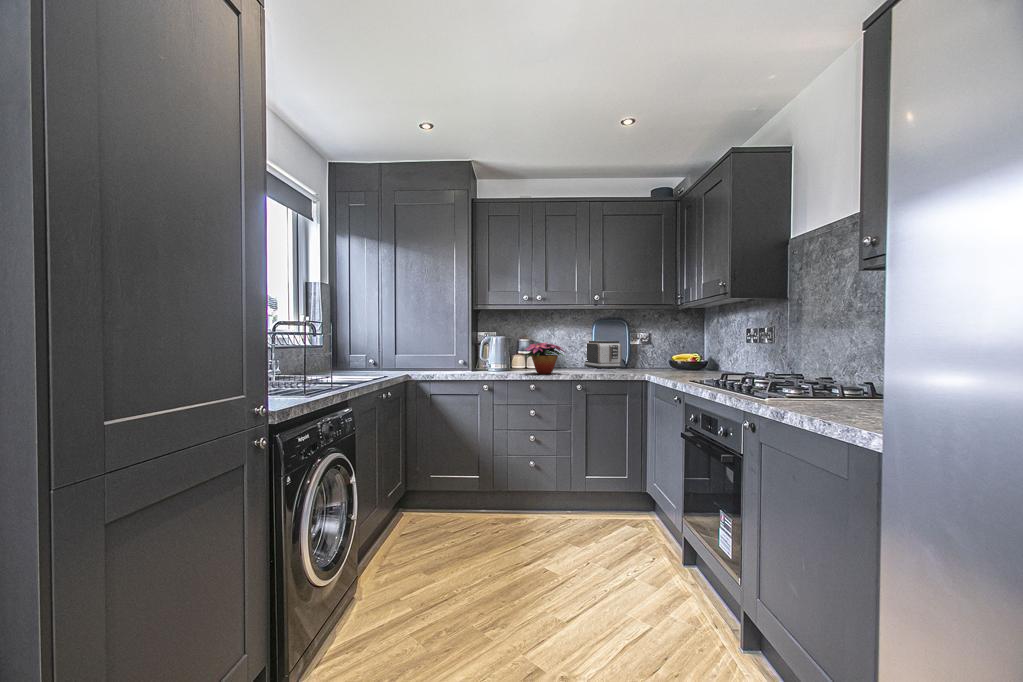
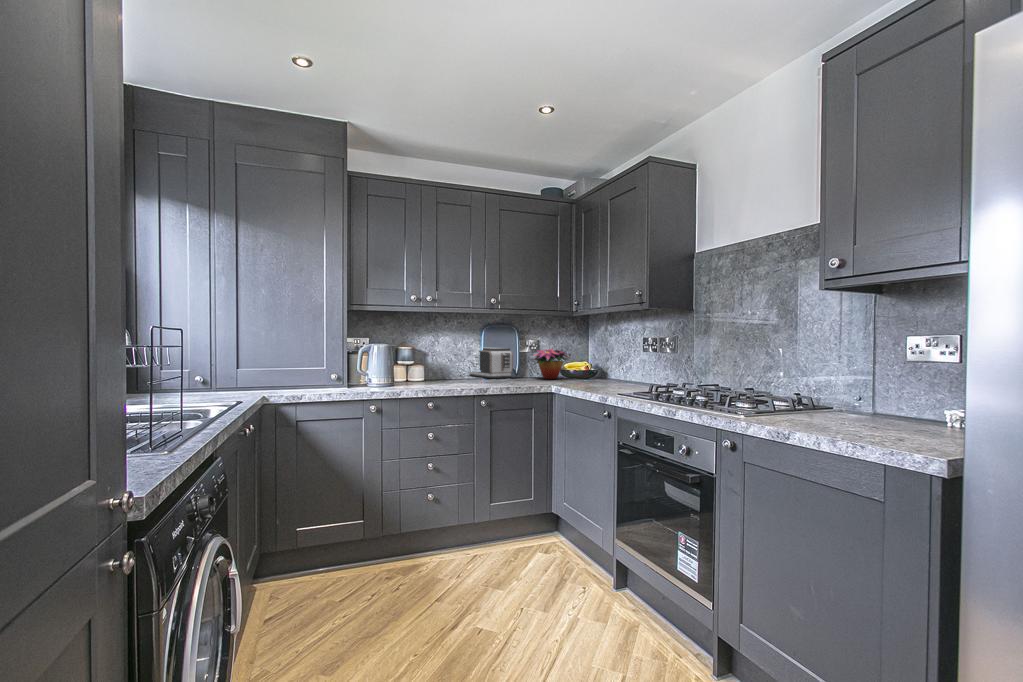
flower arrangement: present [526,343,565,374] -> present [534,349,569,379]

